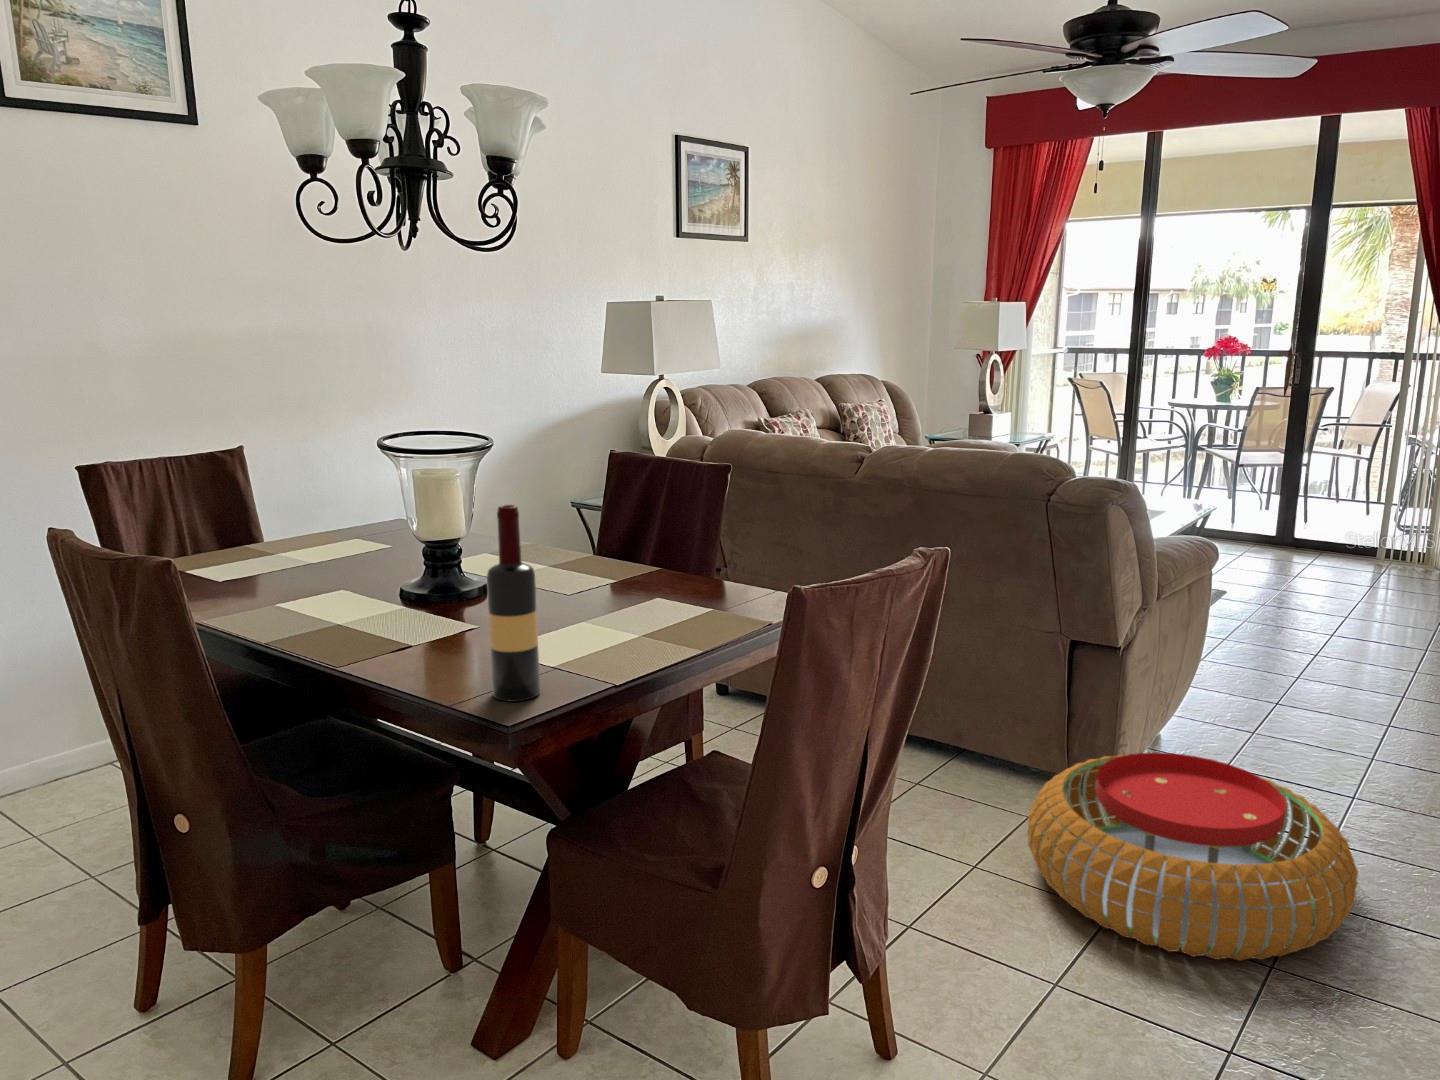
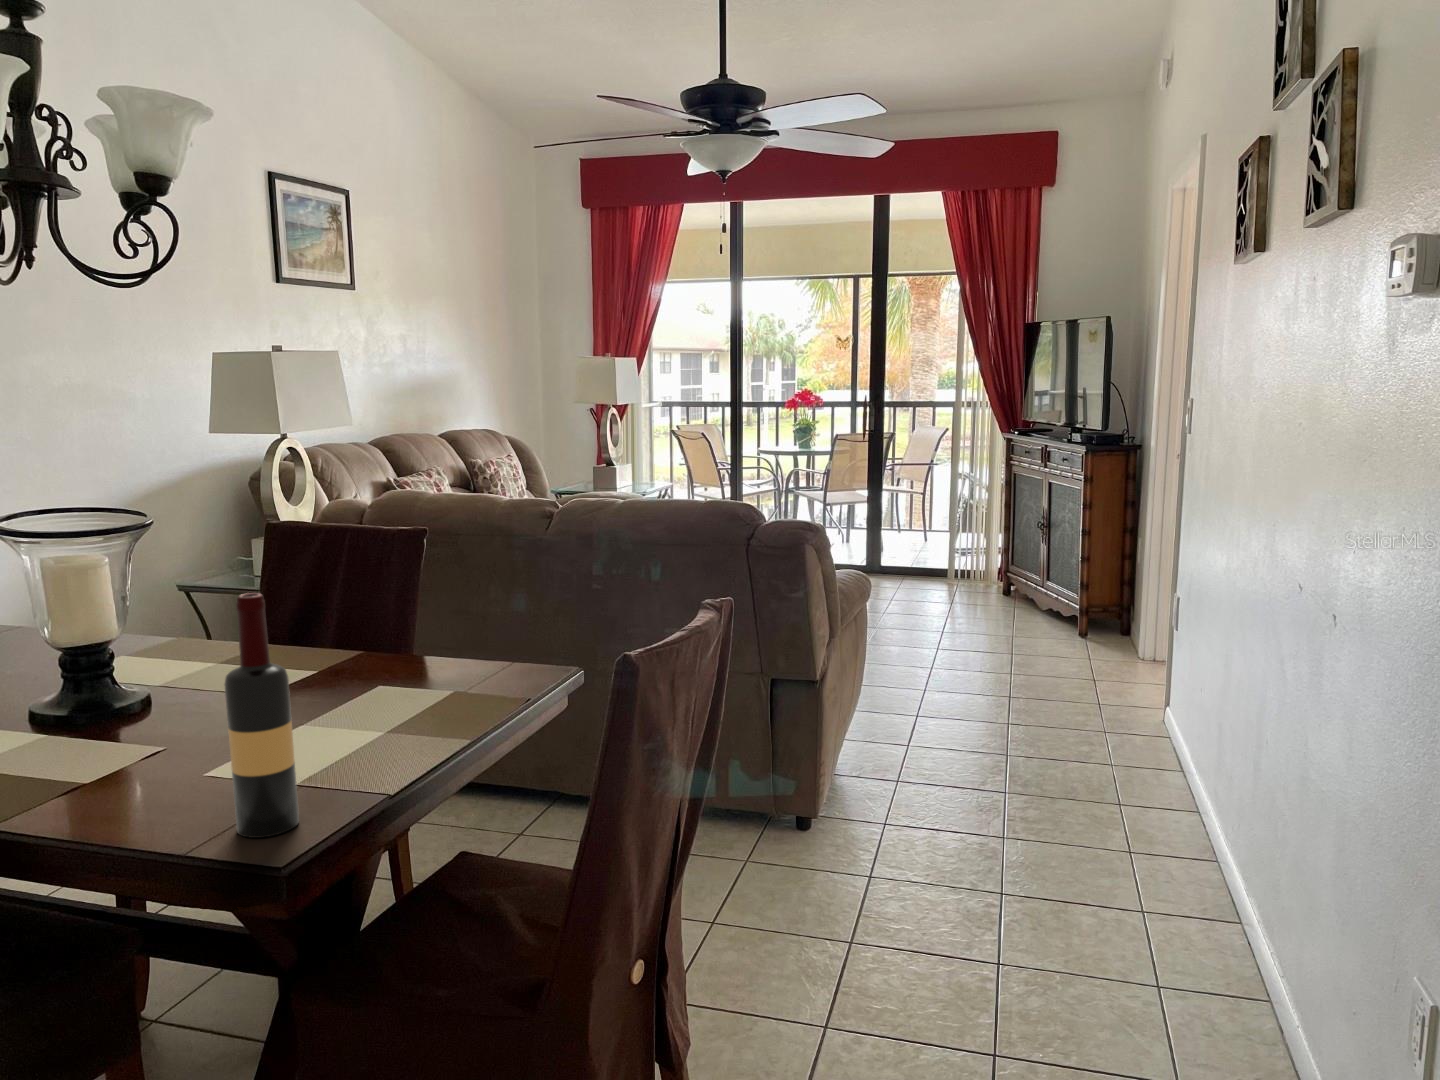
pouf: present [1027,752,1358,961] -> none [760,776,1049,967]

